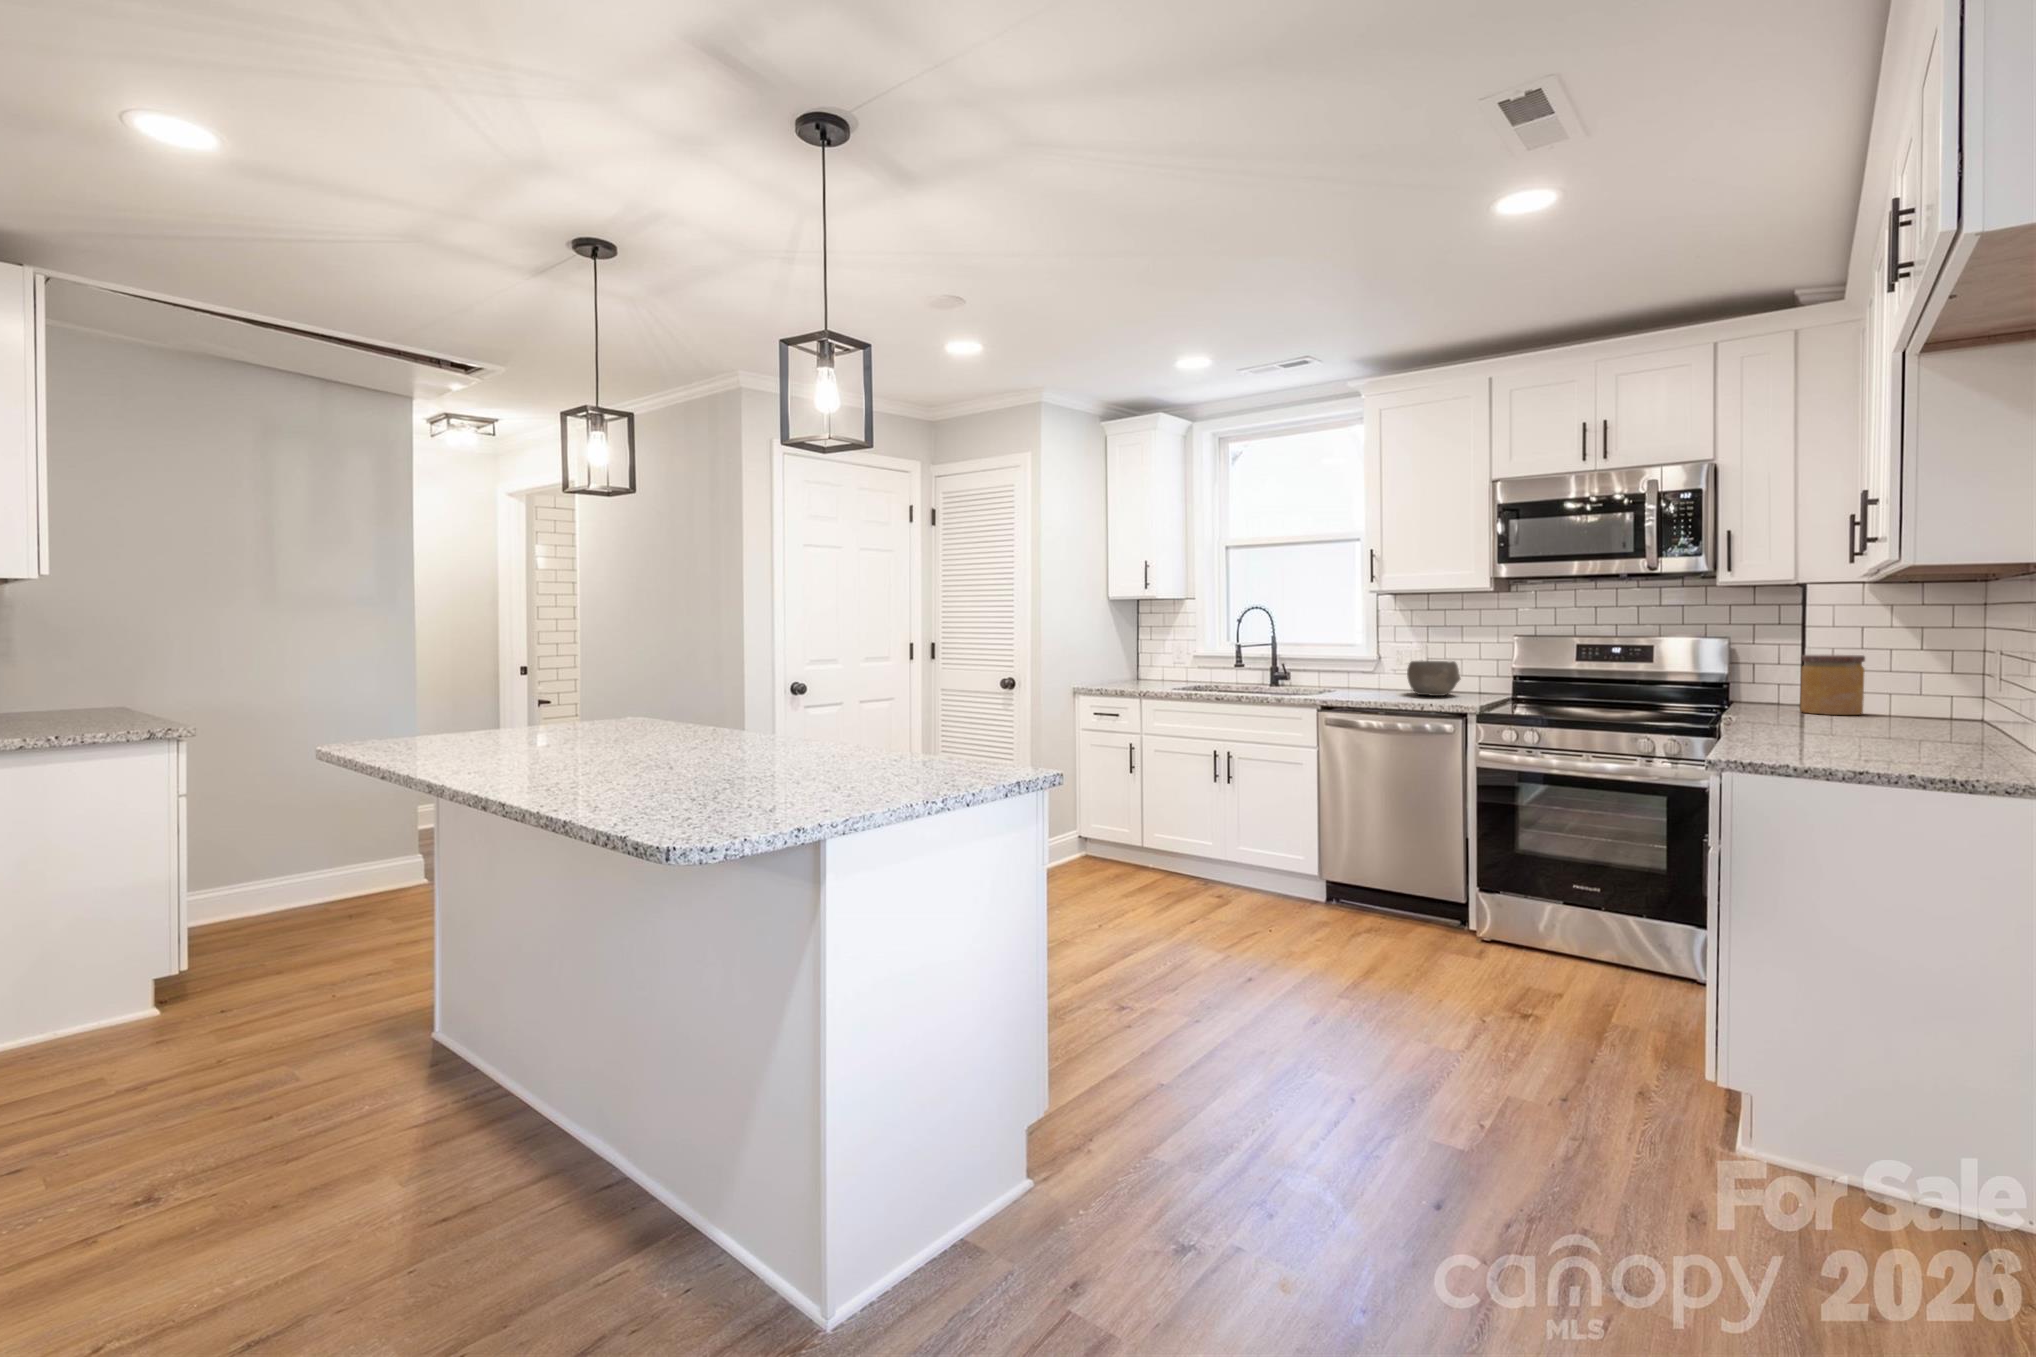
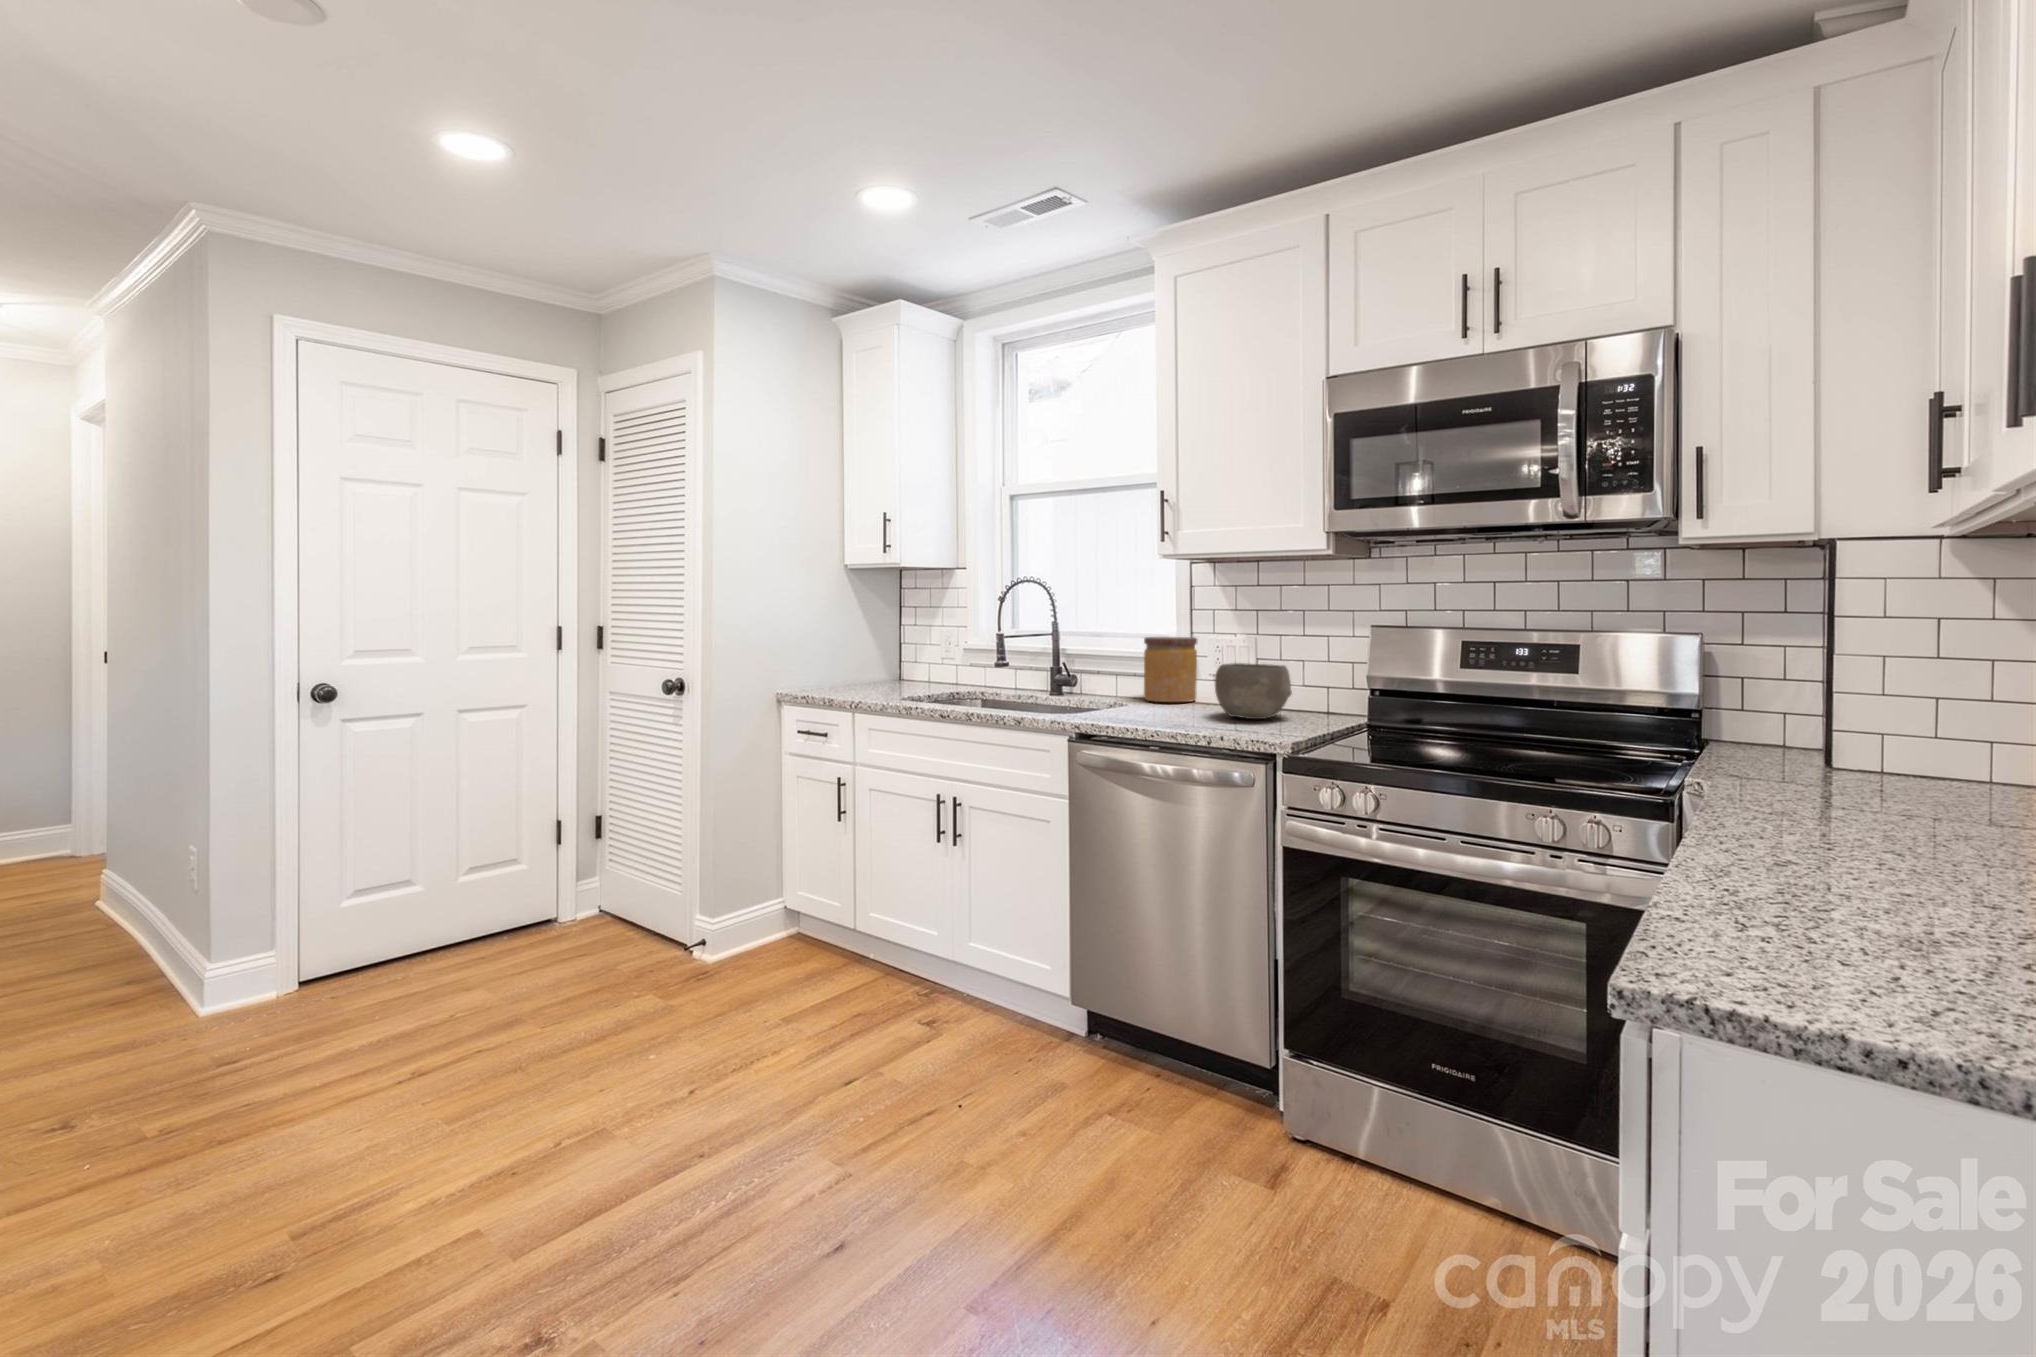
jar: present [1800,655,1865,715] -> present [1144,637,1197,702]

